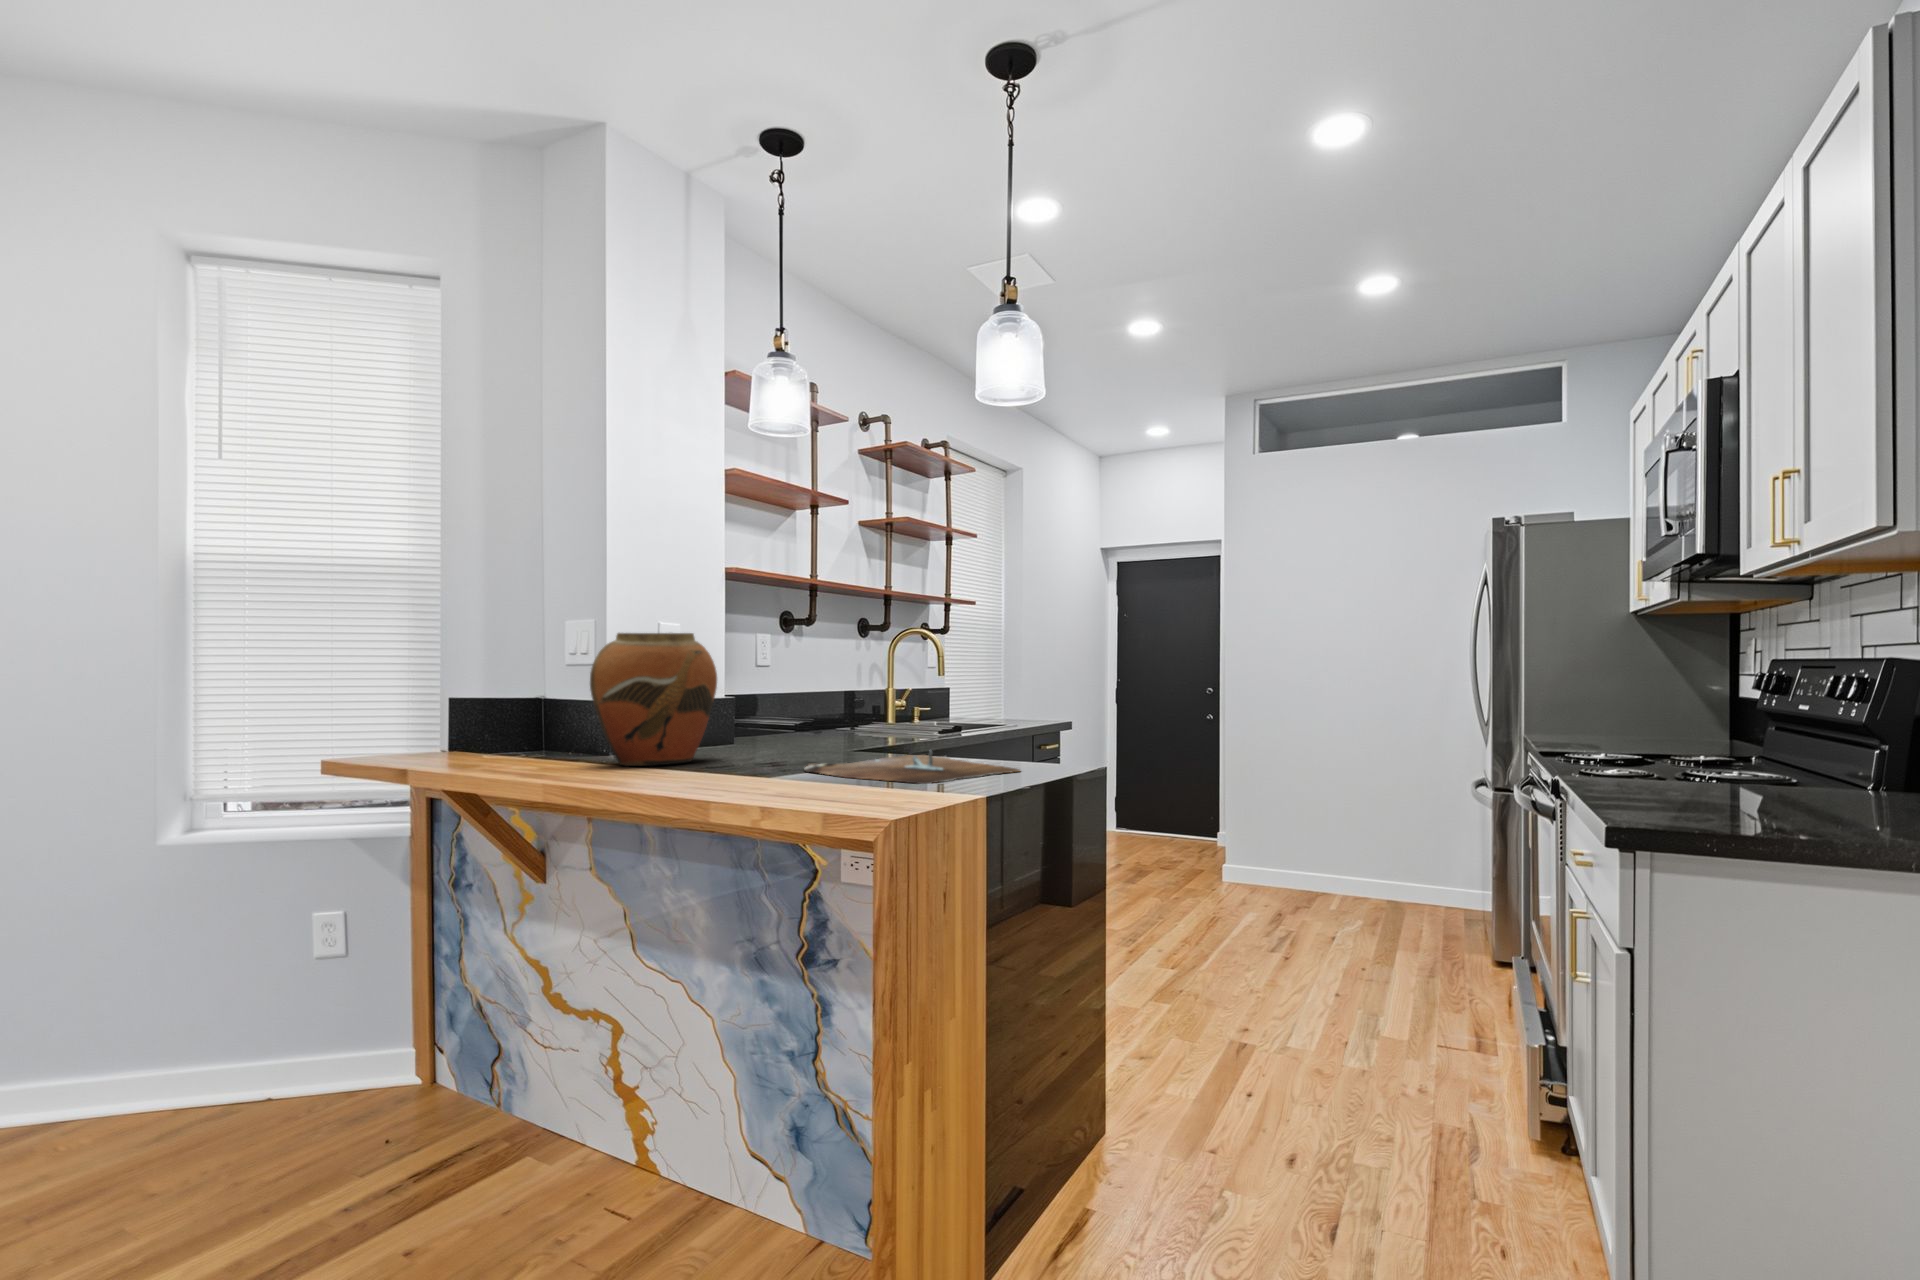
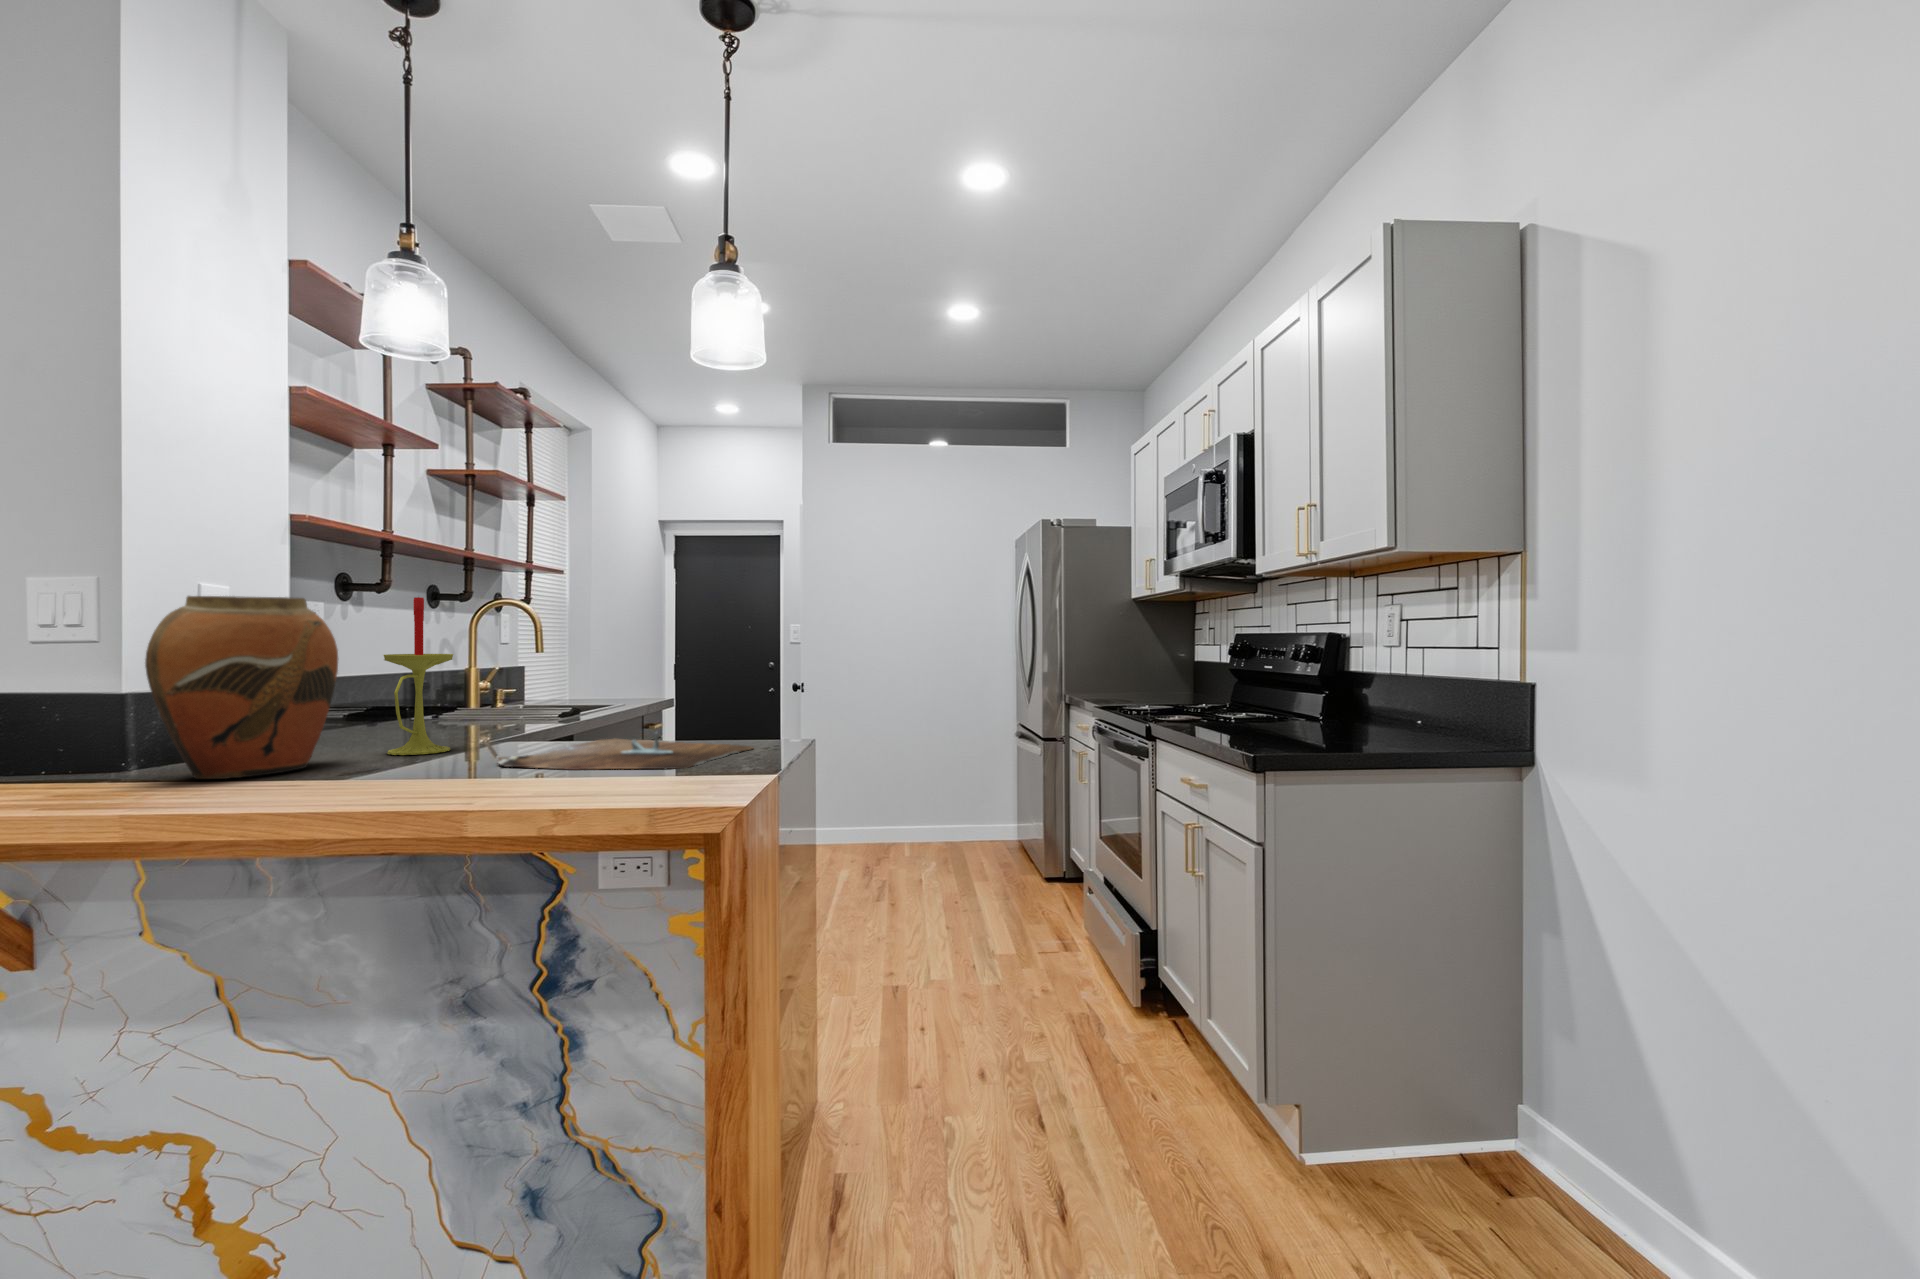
candle: none [753,627,804,758] -> present [384,597,453,755]

